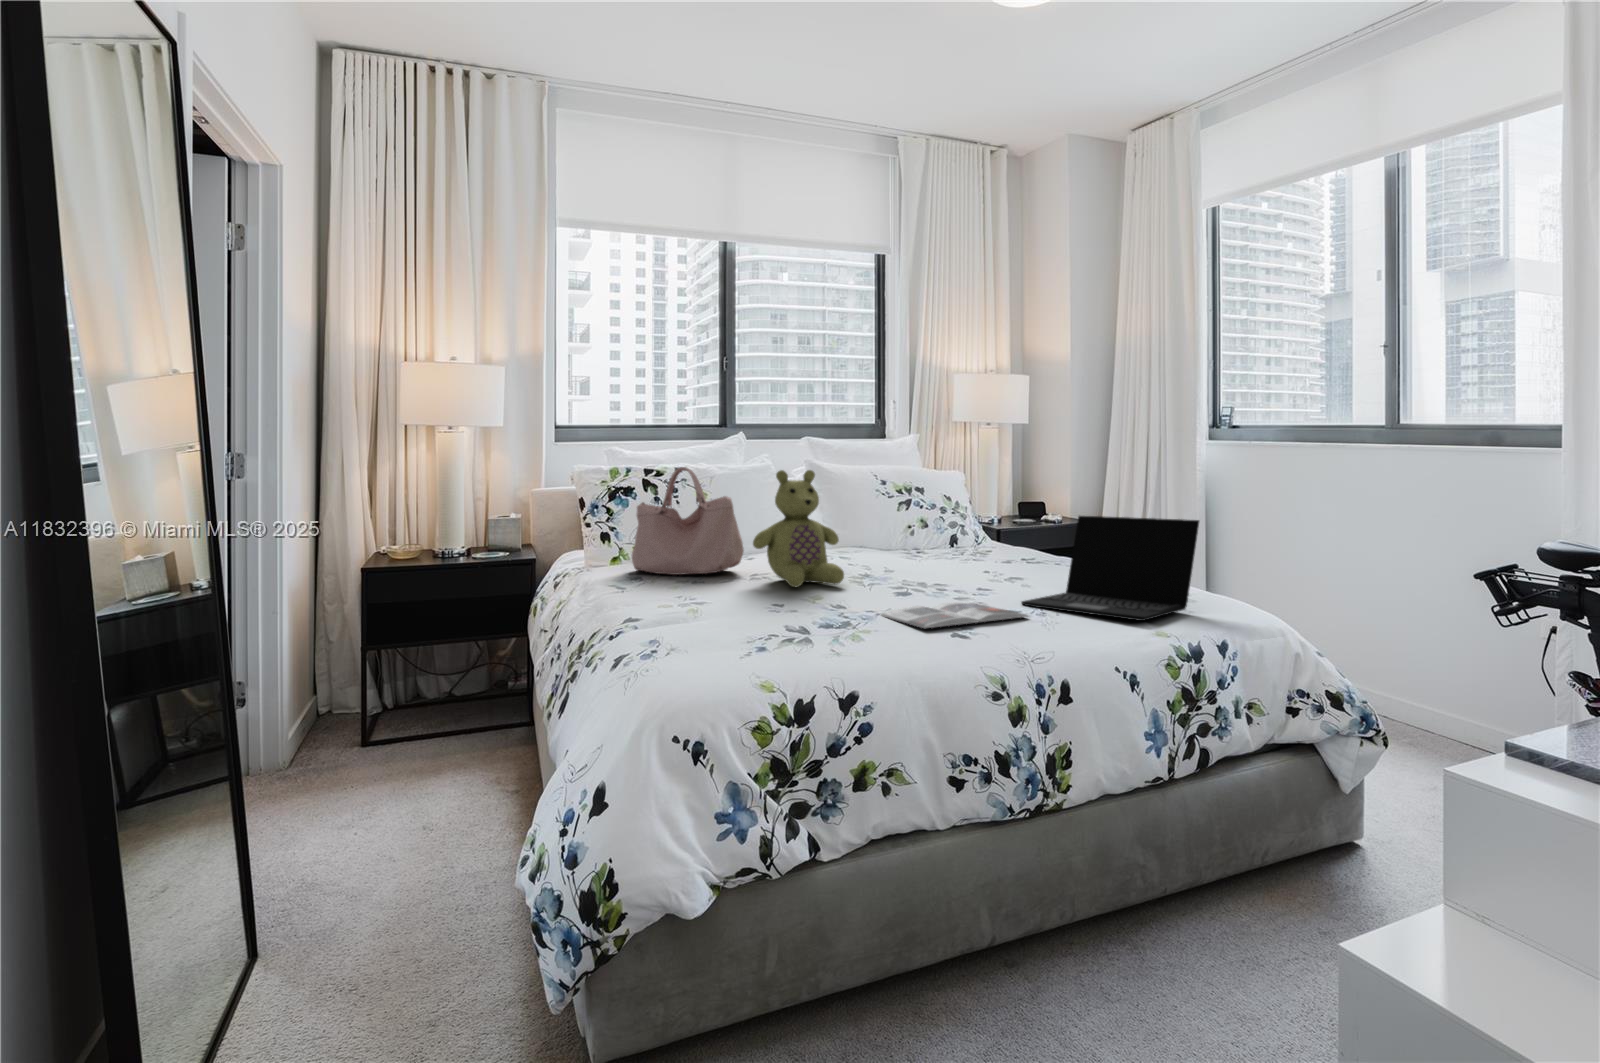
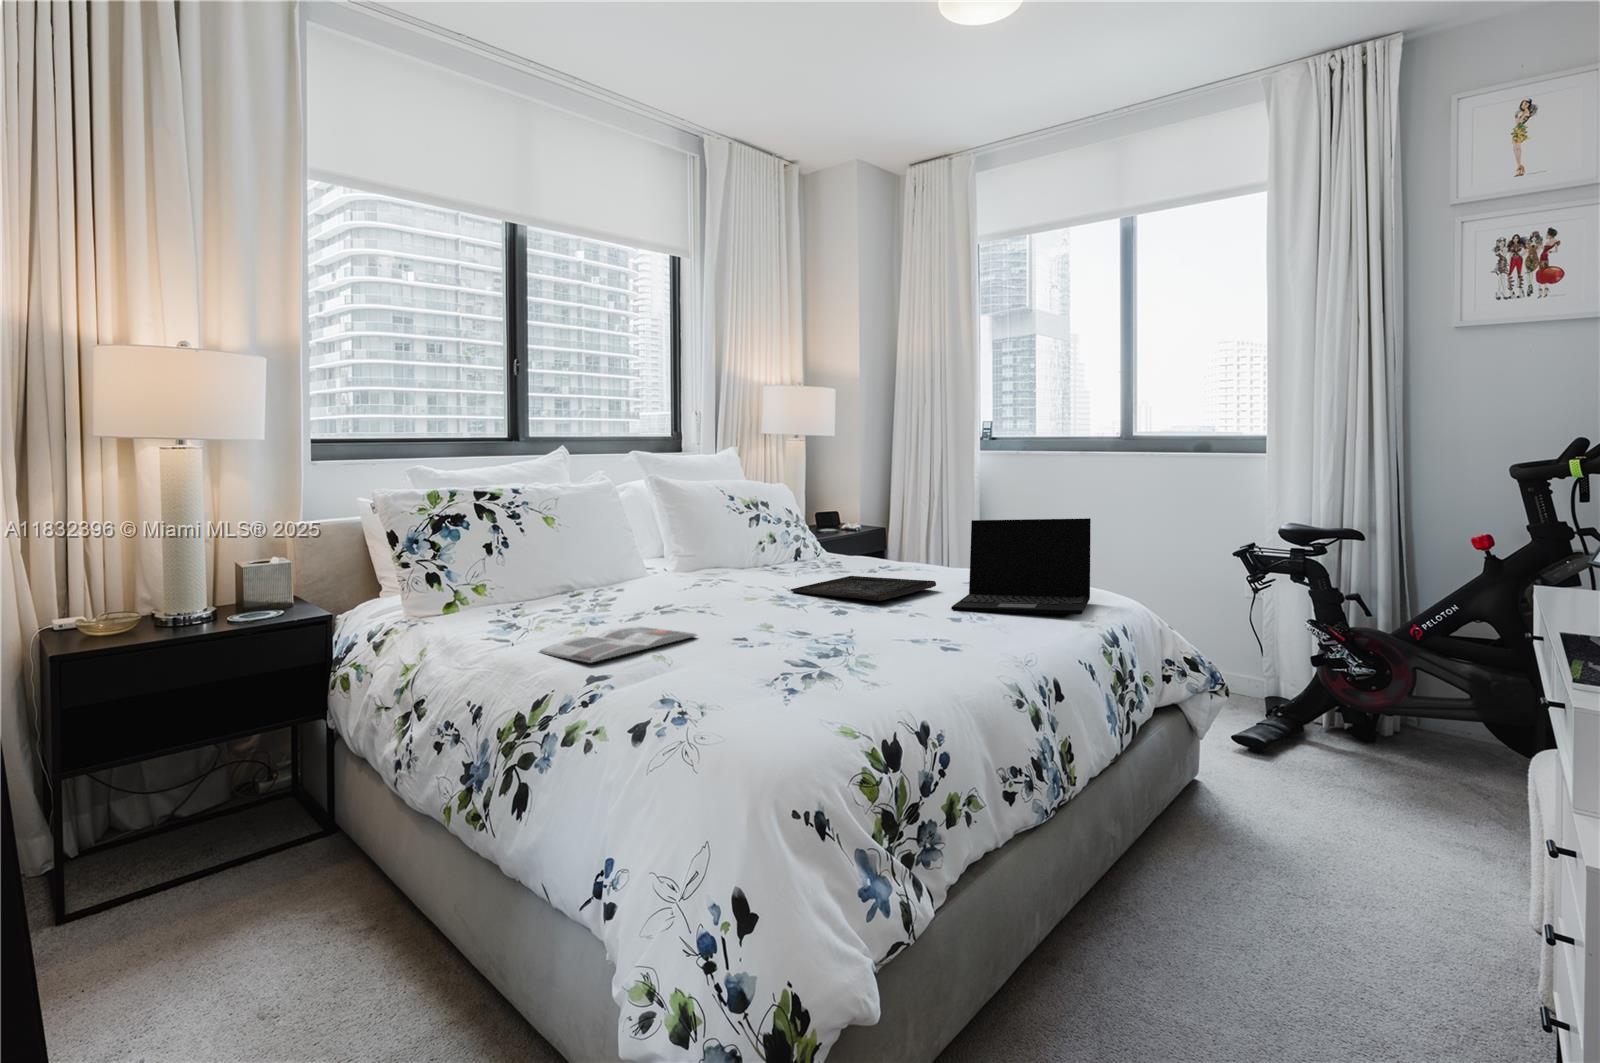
handbag: present [632,467,744,575] -> none [494,489,633,615]
stuffed bear: present [753,470,844,587] -> none [659,487,762,615]
tray: none [895,566,1040,590] -> present [791,576,936,601]
magazine: present [881,602,1028,628] -> present [539,626,697,663]

